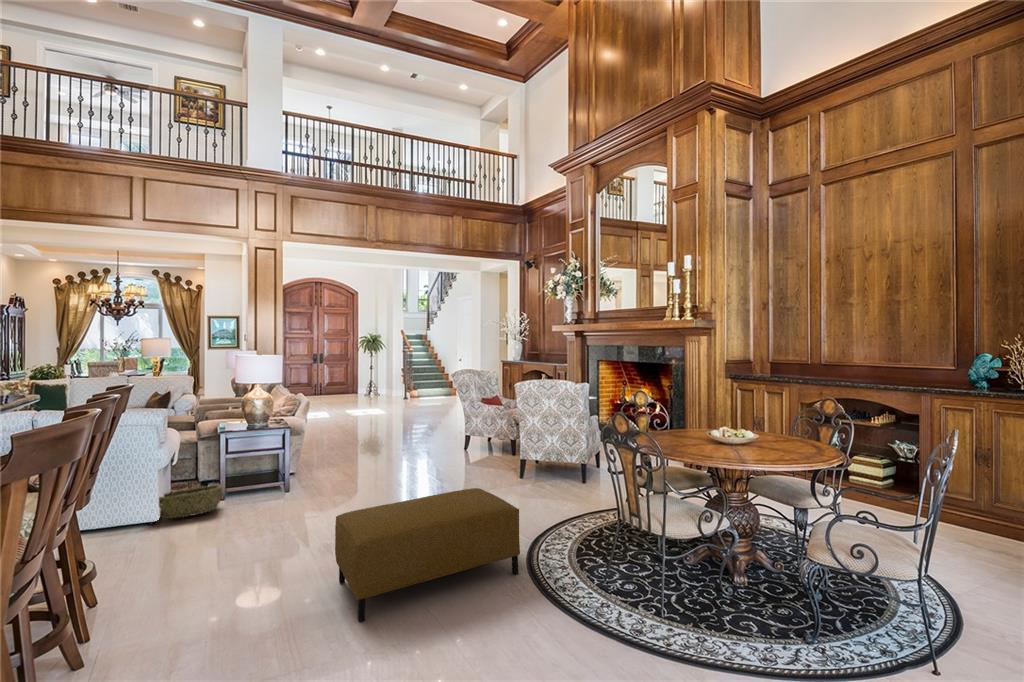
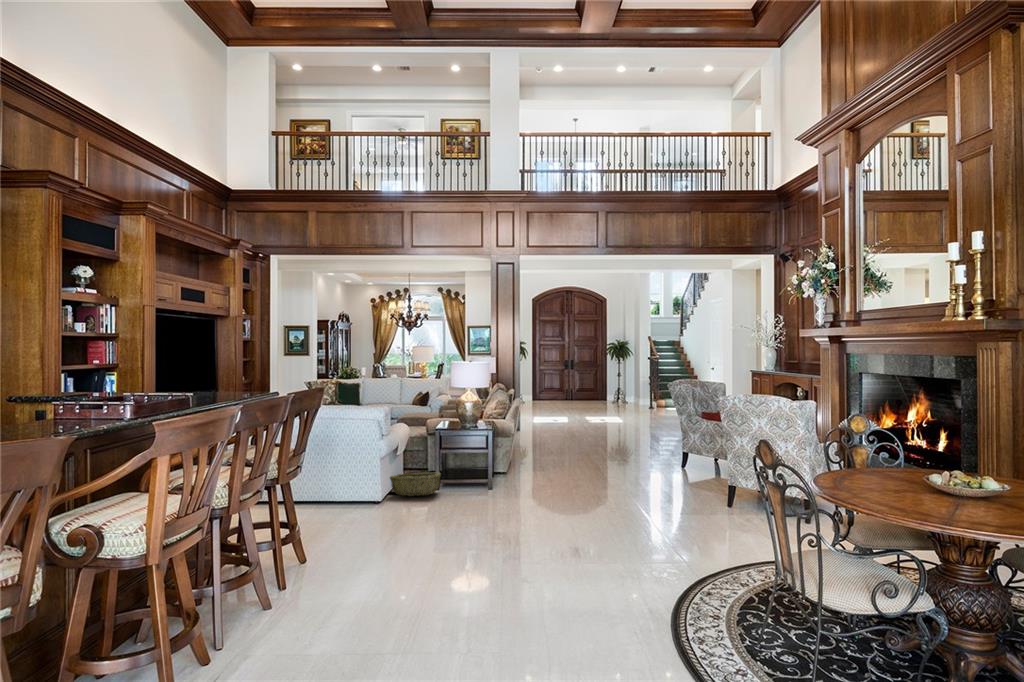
ottoman: present [335,488,520,622] -> none [486,509,663,612]

